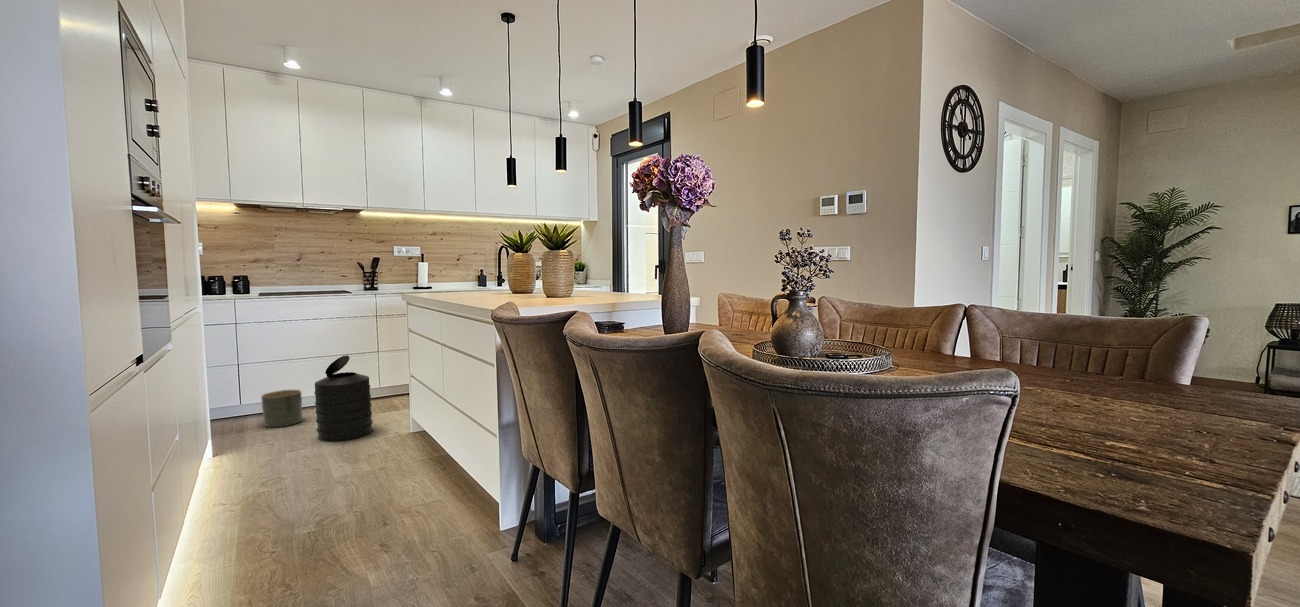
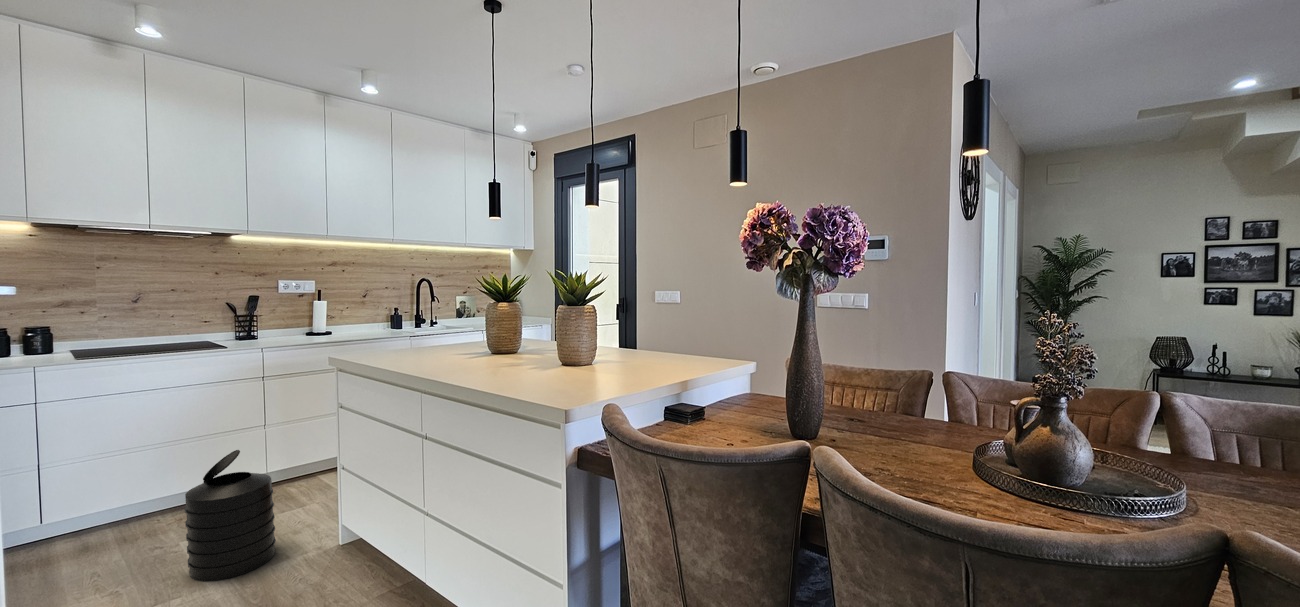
planter: present [261,390,302,427] -> none [83,497,152,562]

